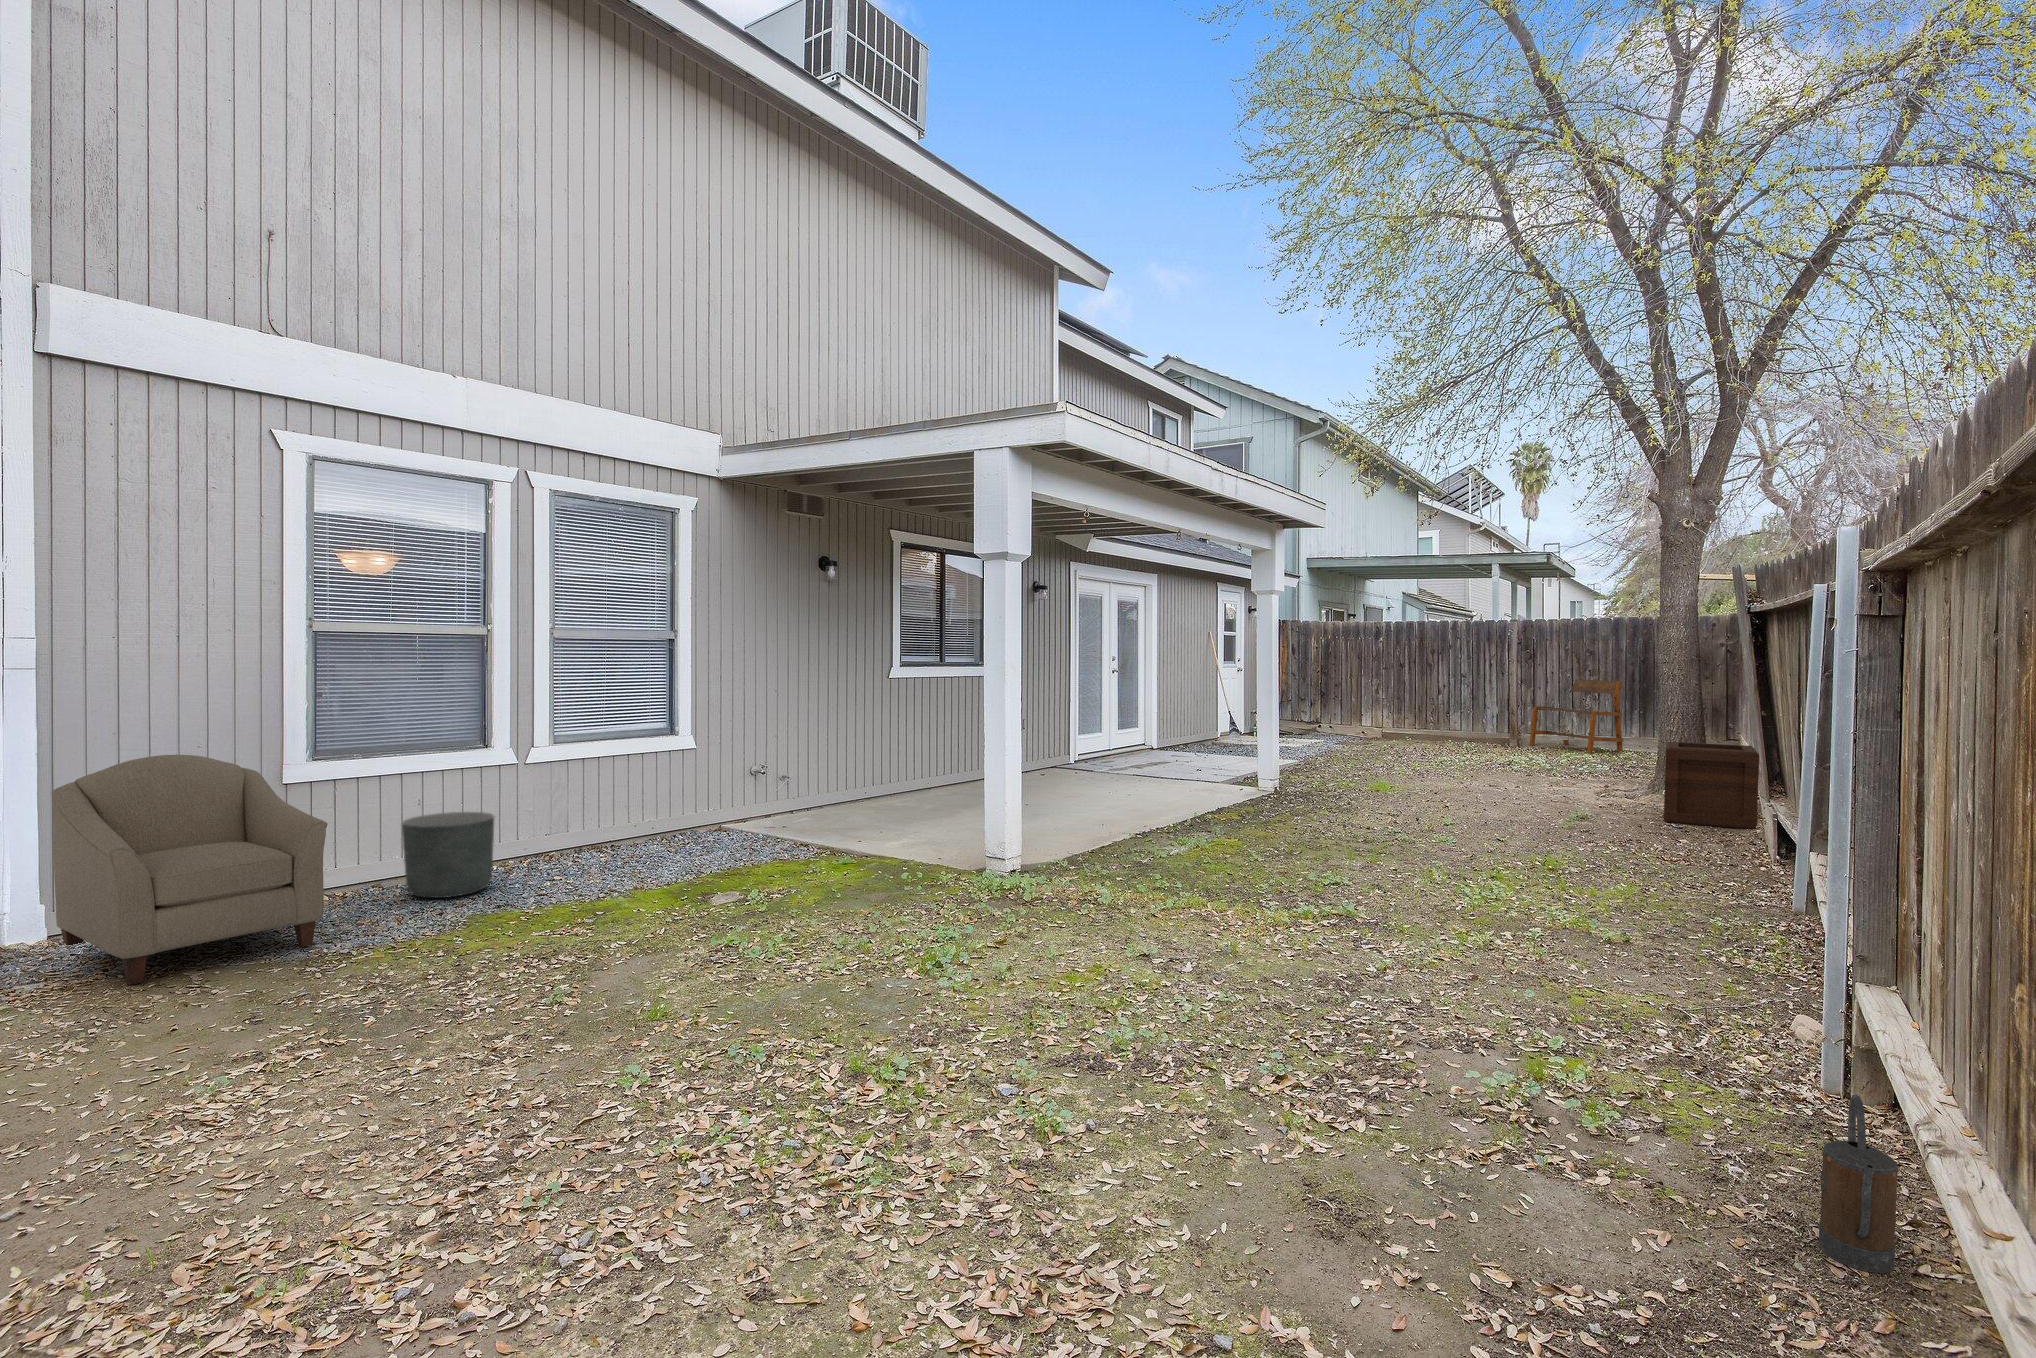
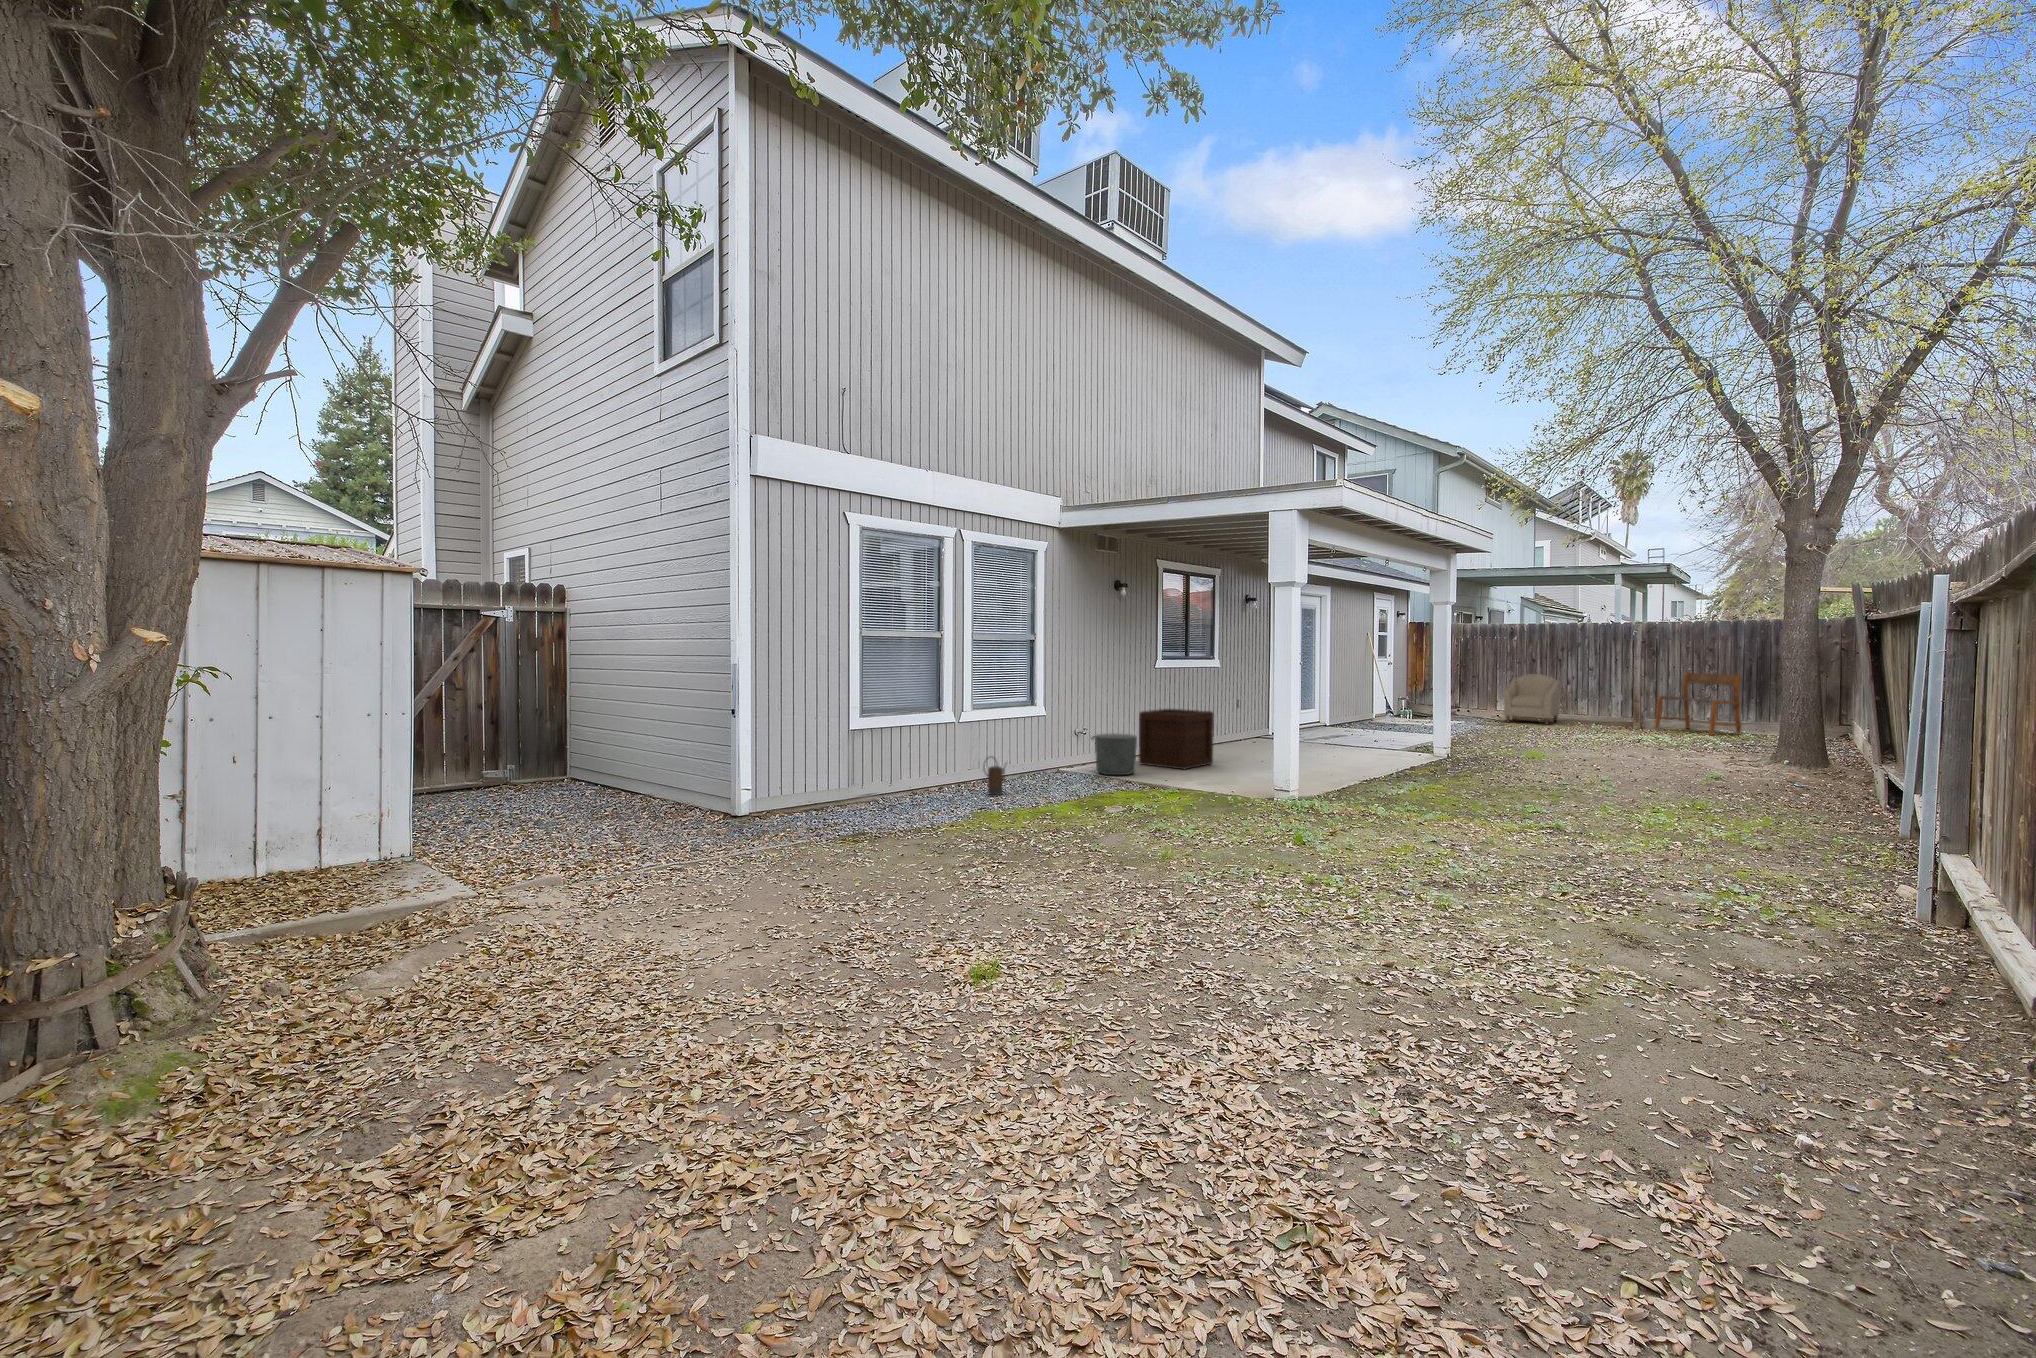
wooden crate: present [1664,742,1759,829] -> present [1139,709,1214,769]
chair: present [51,755,327,985] -> present [1503,674,1560,725]
planter: present [402,812,494,898] -> present [1095,733,1137,775]
watering can: present [1819,1094,1898,1273] -> present [983,758,1005,795]

